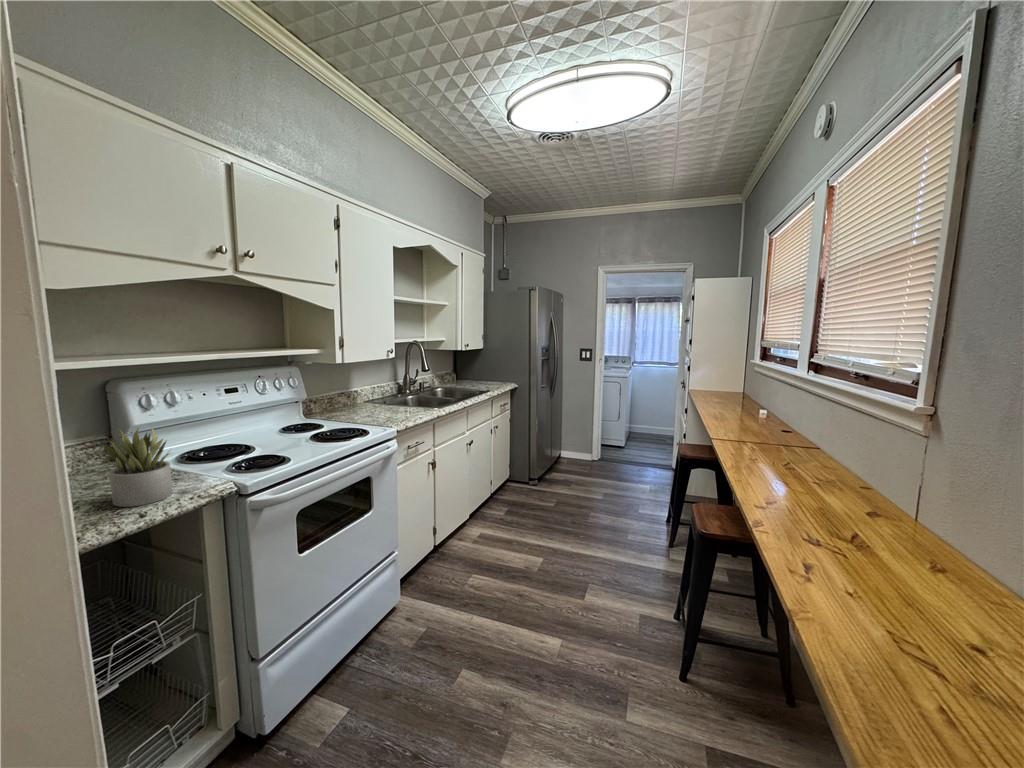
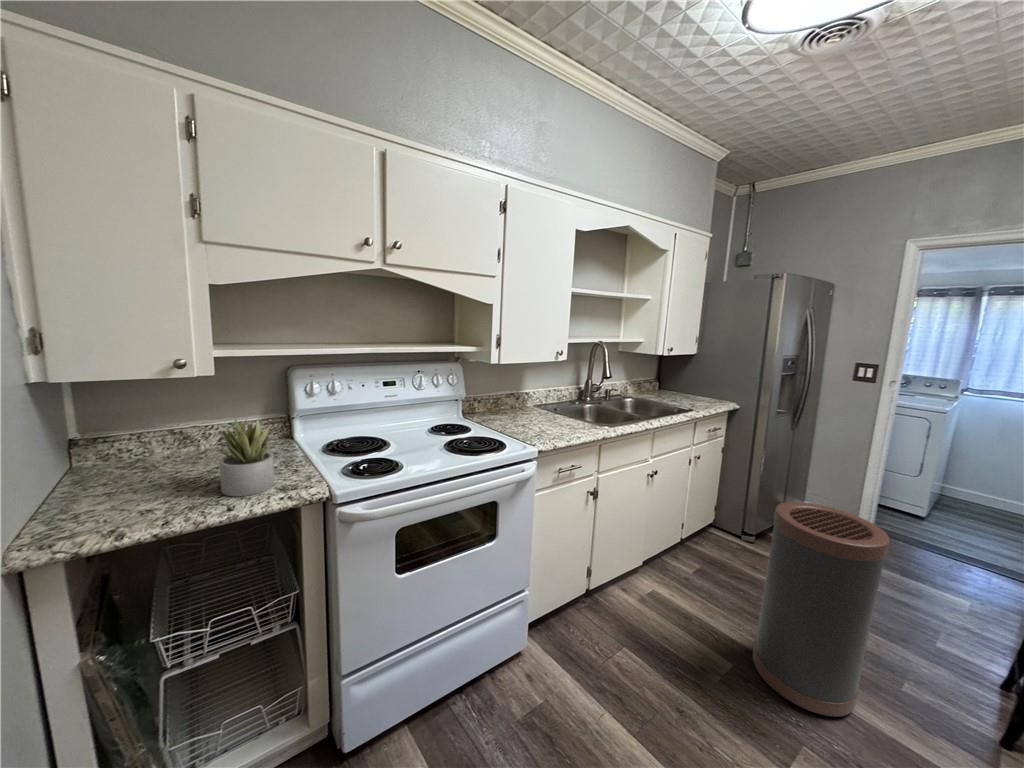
trash can: none [552,439,612,565] -> present [753,502,890,716]

